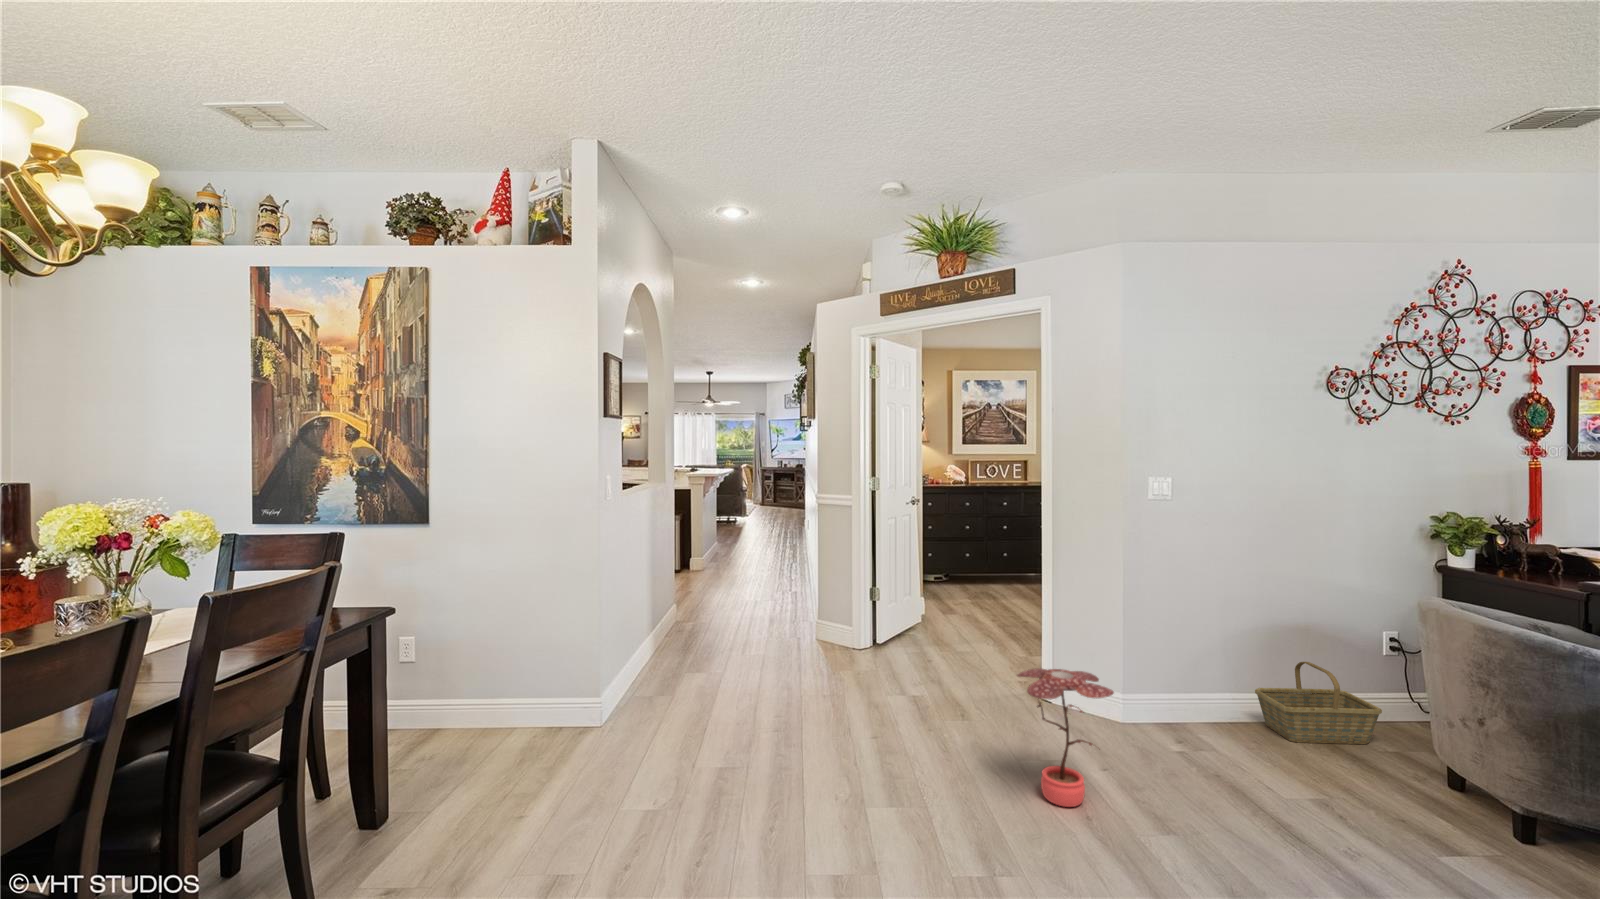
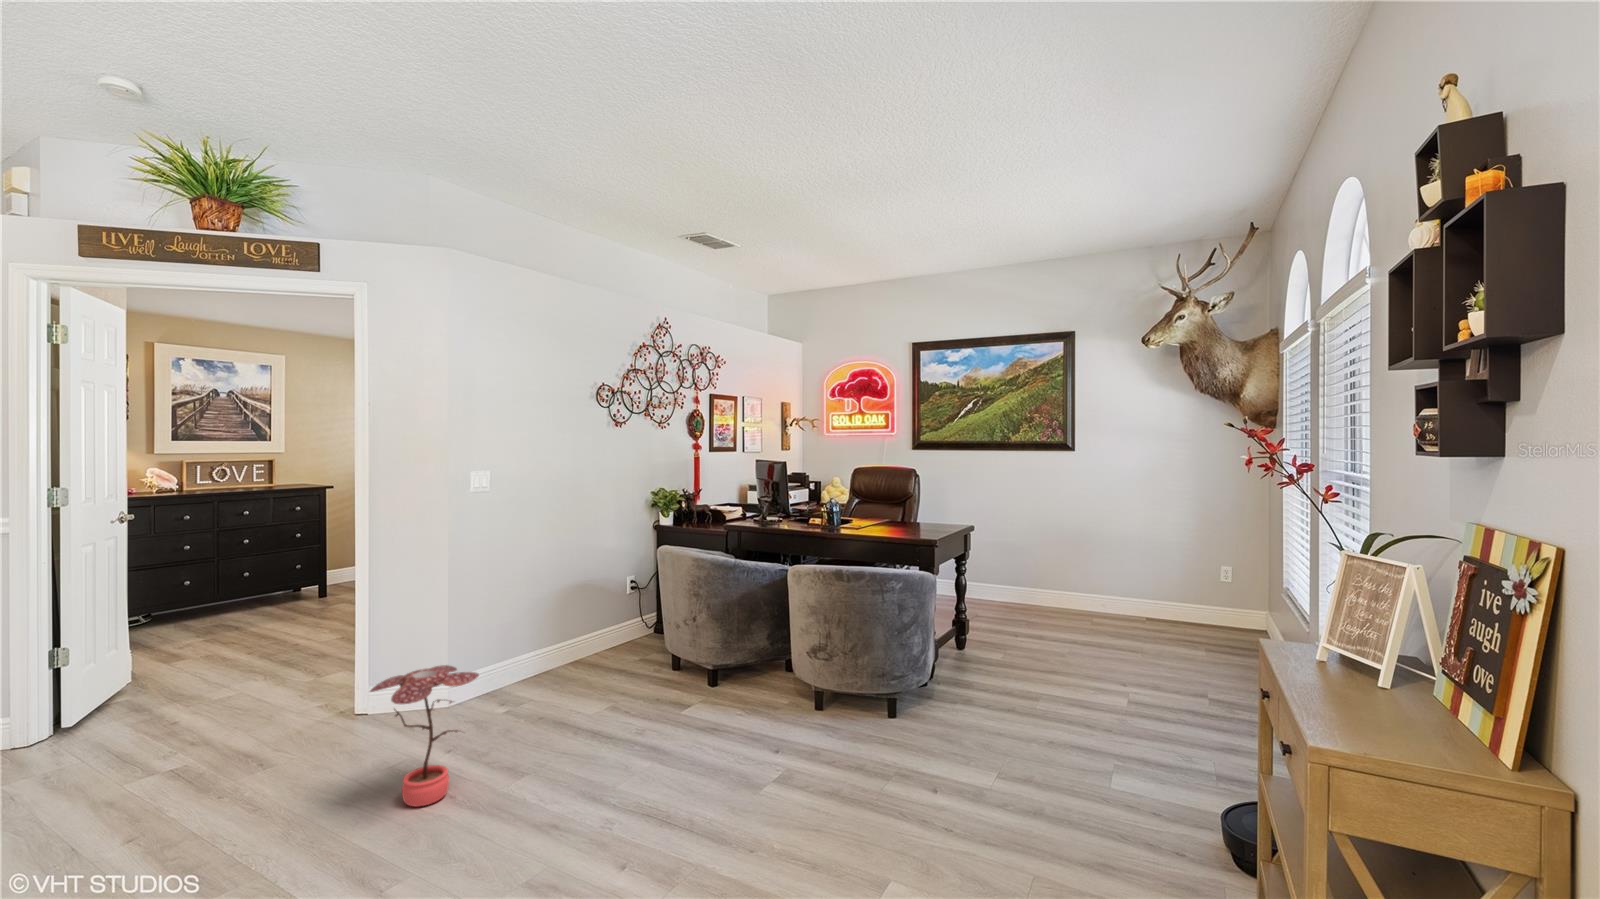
basket: present [1255,662,1382,744] -> none [554,611,633,676]

